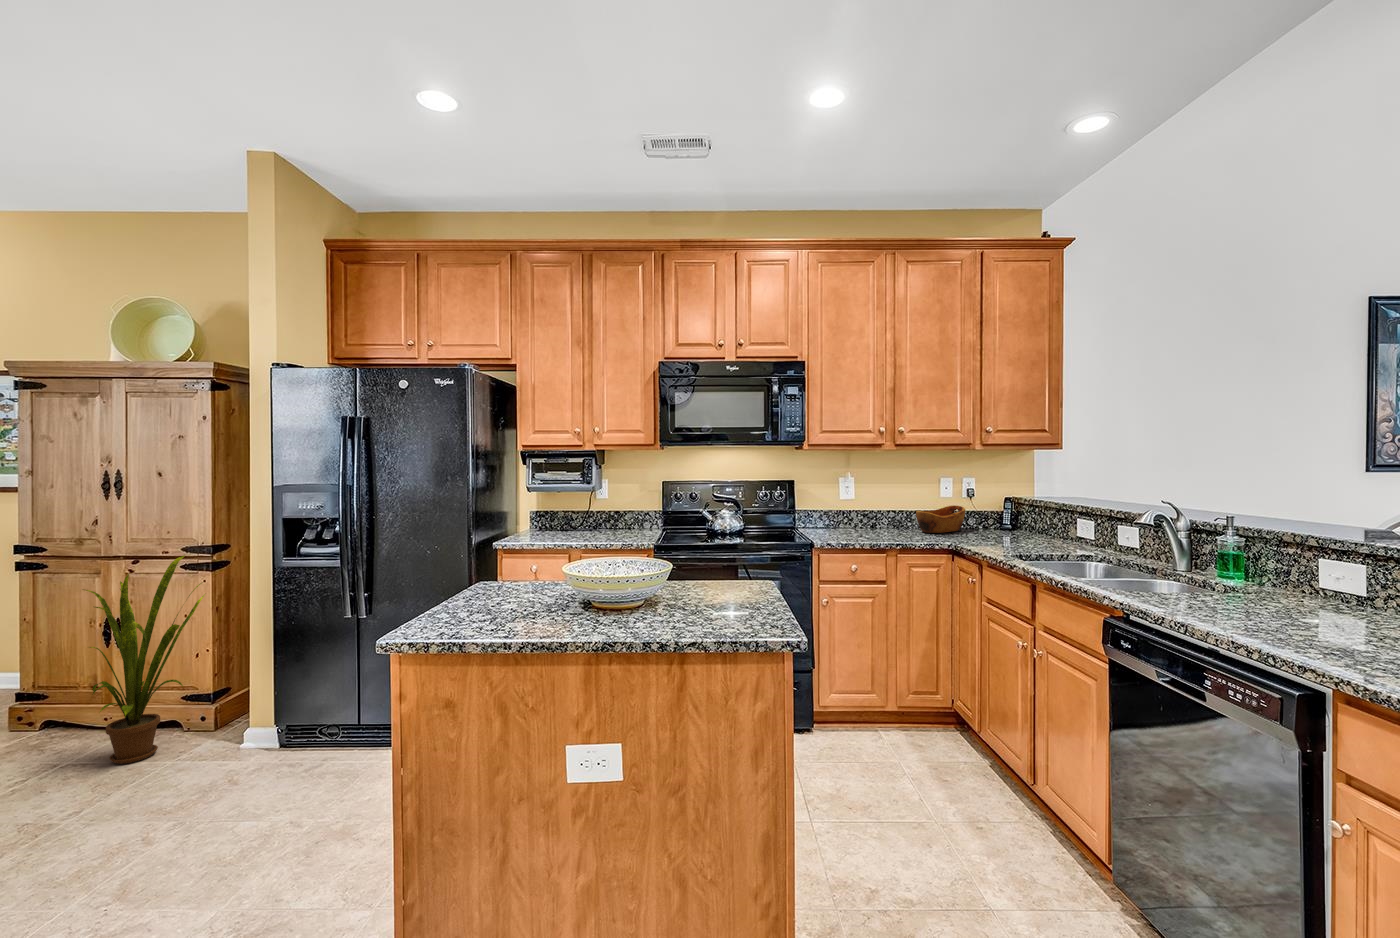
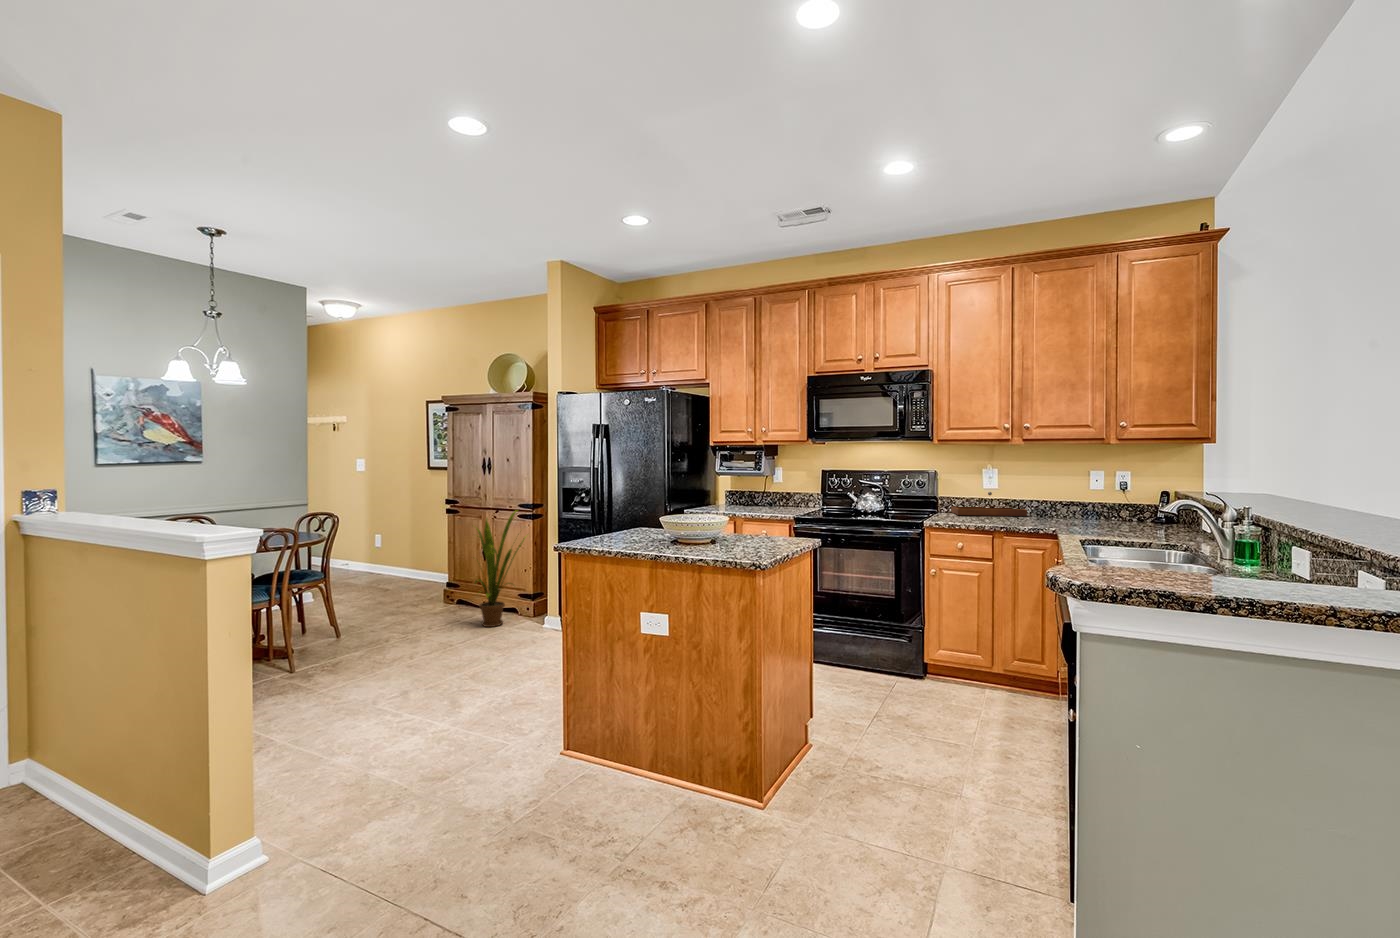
tray: none [811,503,891,530] -> present [951,492,1027,516]
wooden bowl: present [916,505,965,533] -> none [1045,498,1104,522]

